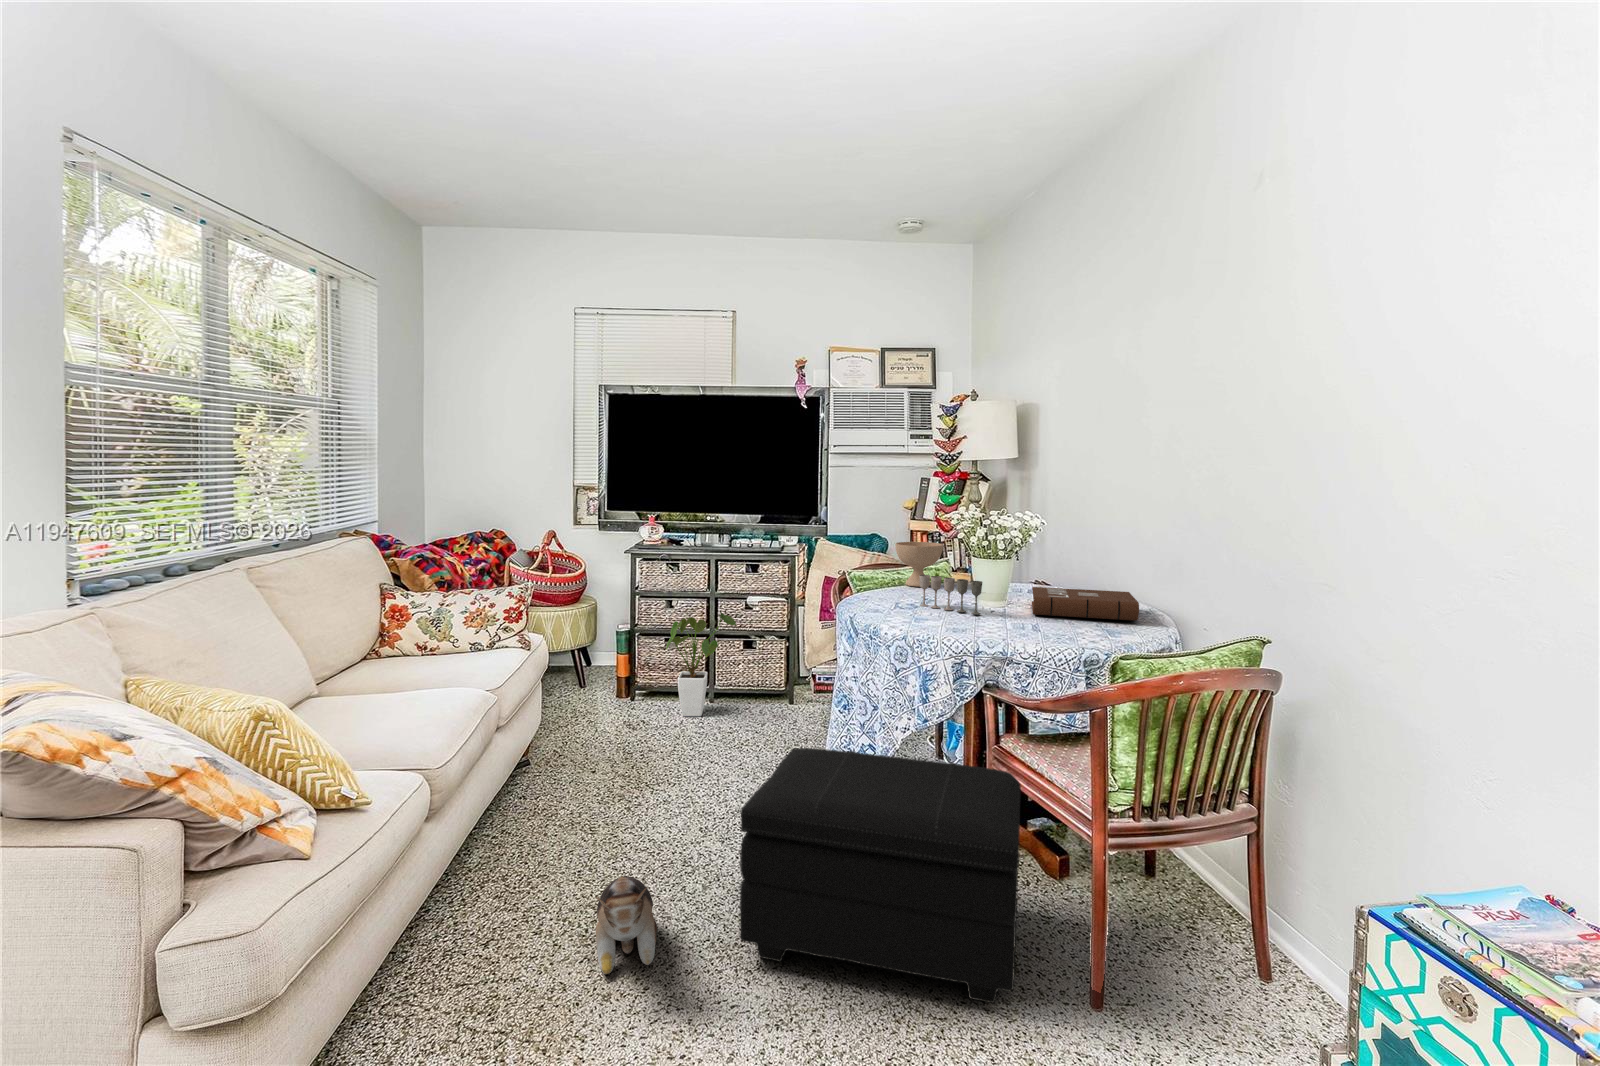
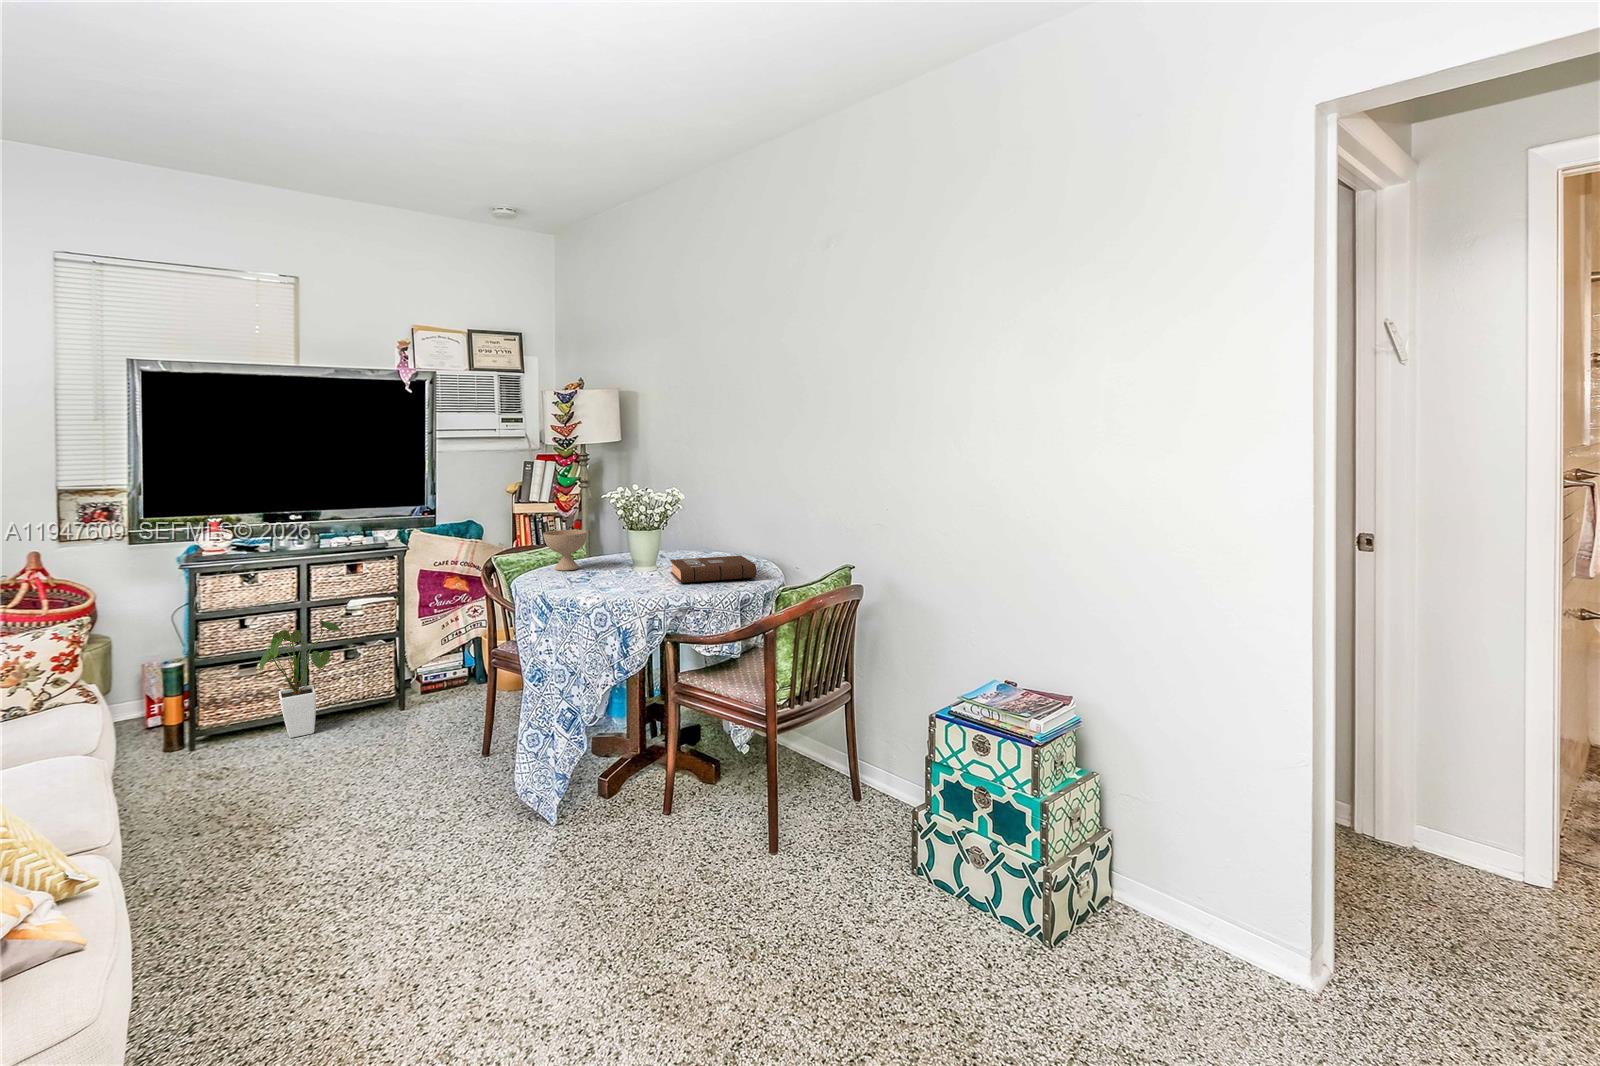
wine glass: present [919,575,982,614] -> none [583,561,641,589]
footstool: present [739,748,1021,1003] -> none [486,709,725,920]
plush toy: present [596,876,657,974] -> none [334,892,410,991]

